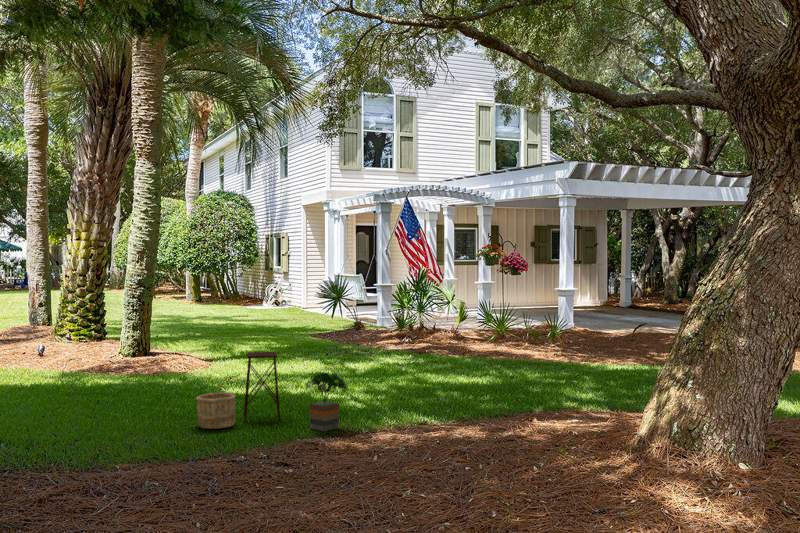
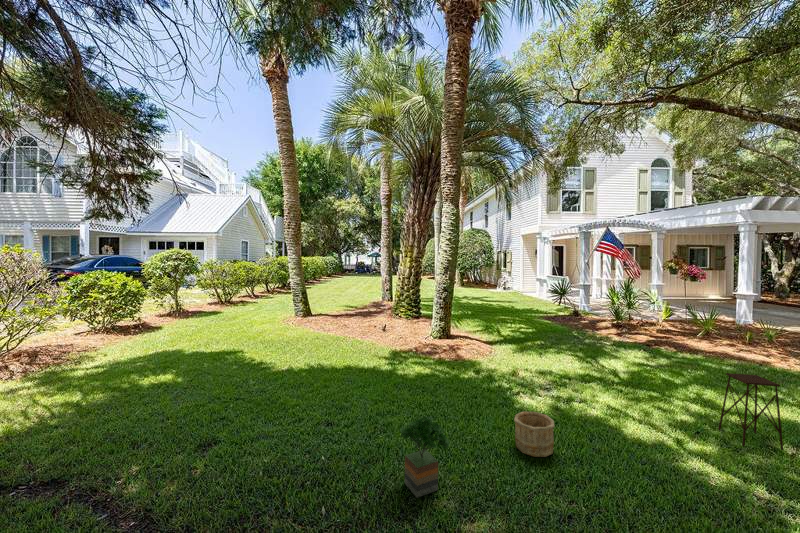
side table: present [244,352,280,422] -> present [718,373,783,450]
potted tree: present [306,373,348,432] -> present [400,418,449,498]

